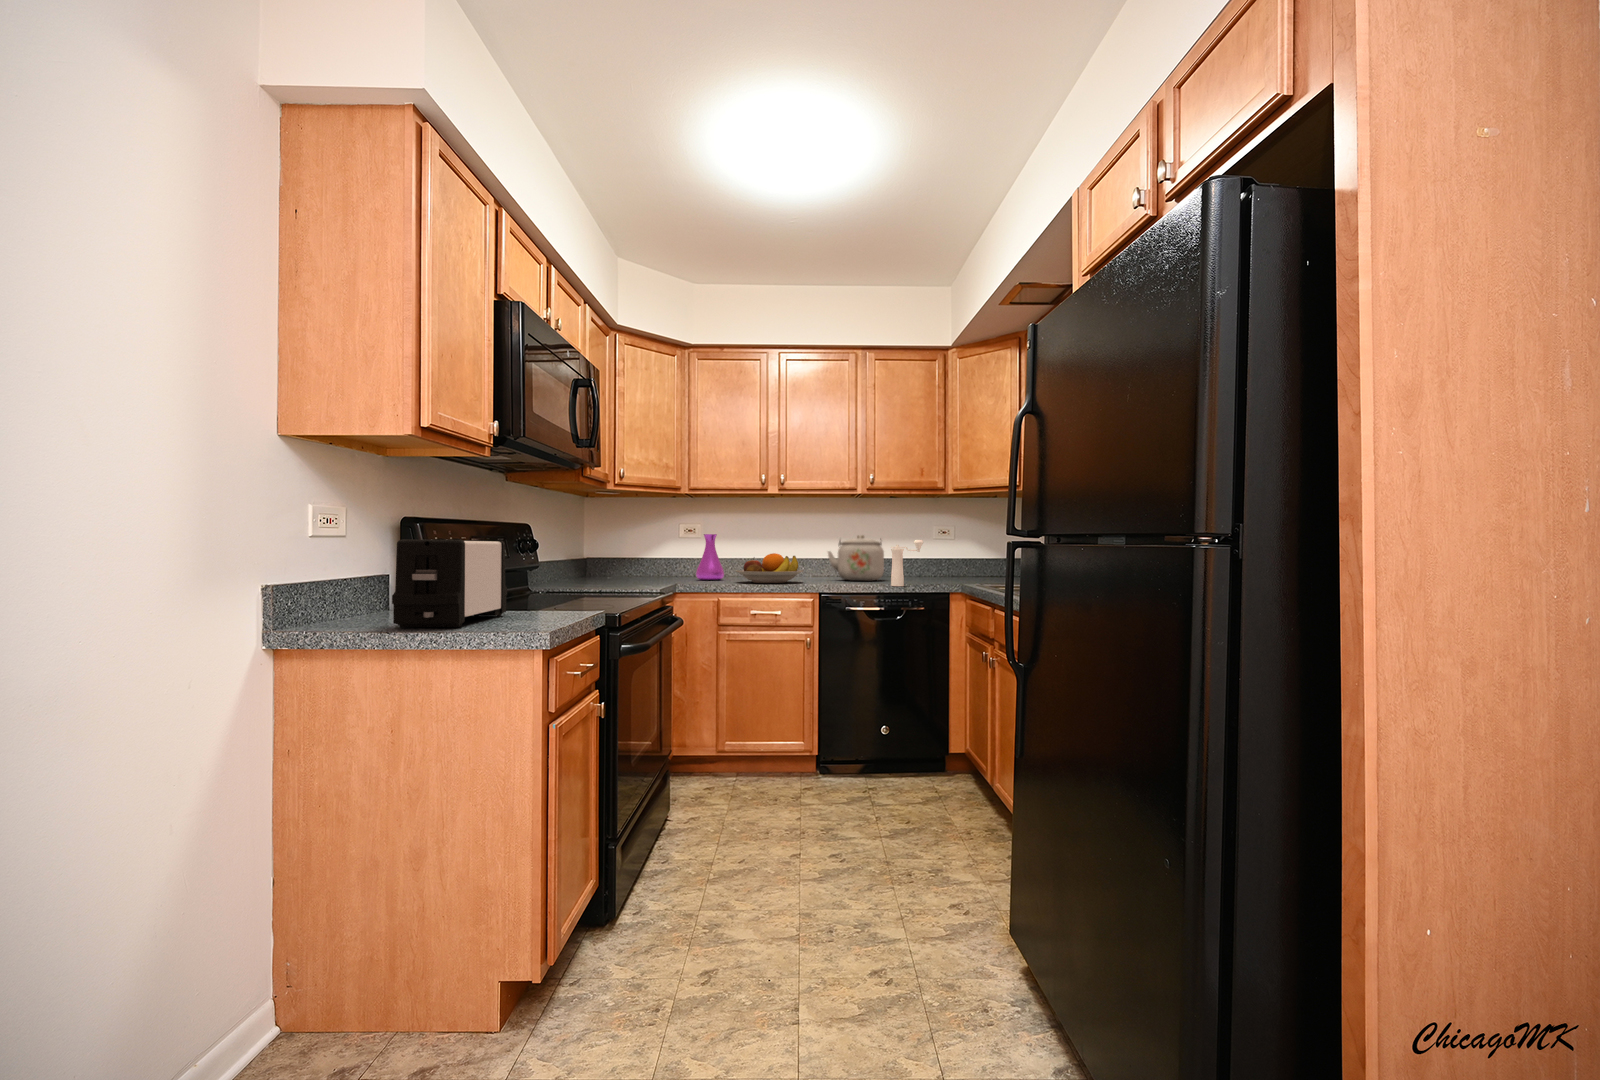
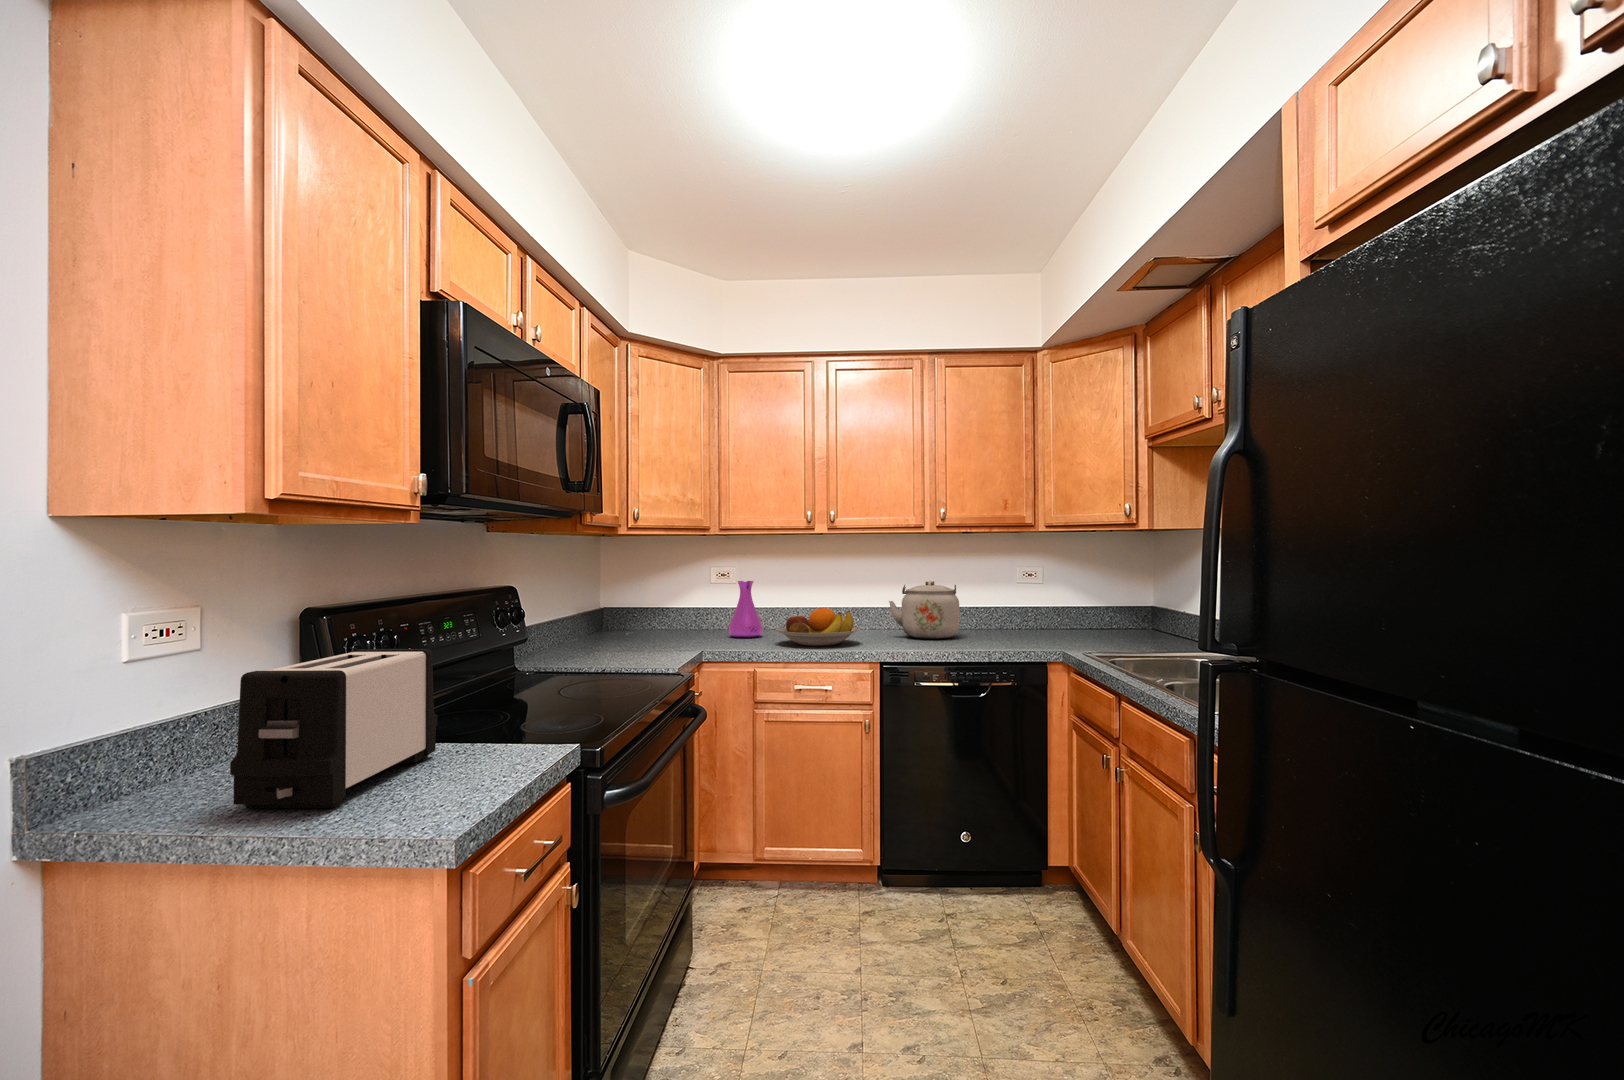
pepper mill: present [891,540,923,586] -> none [972,593,1013,654]

